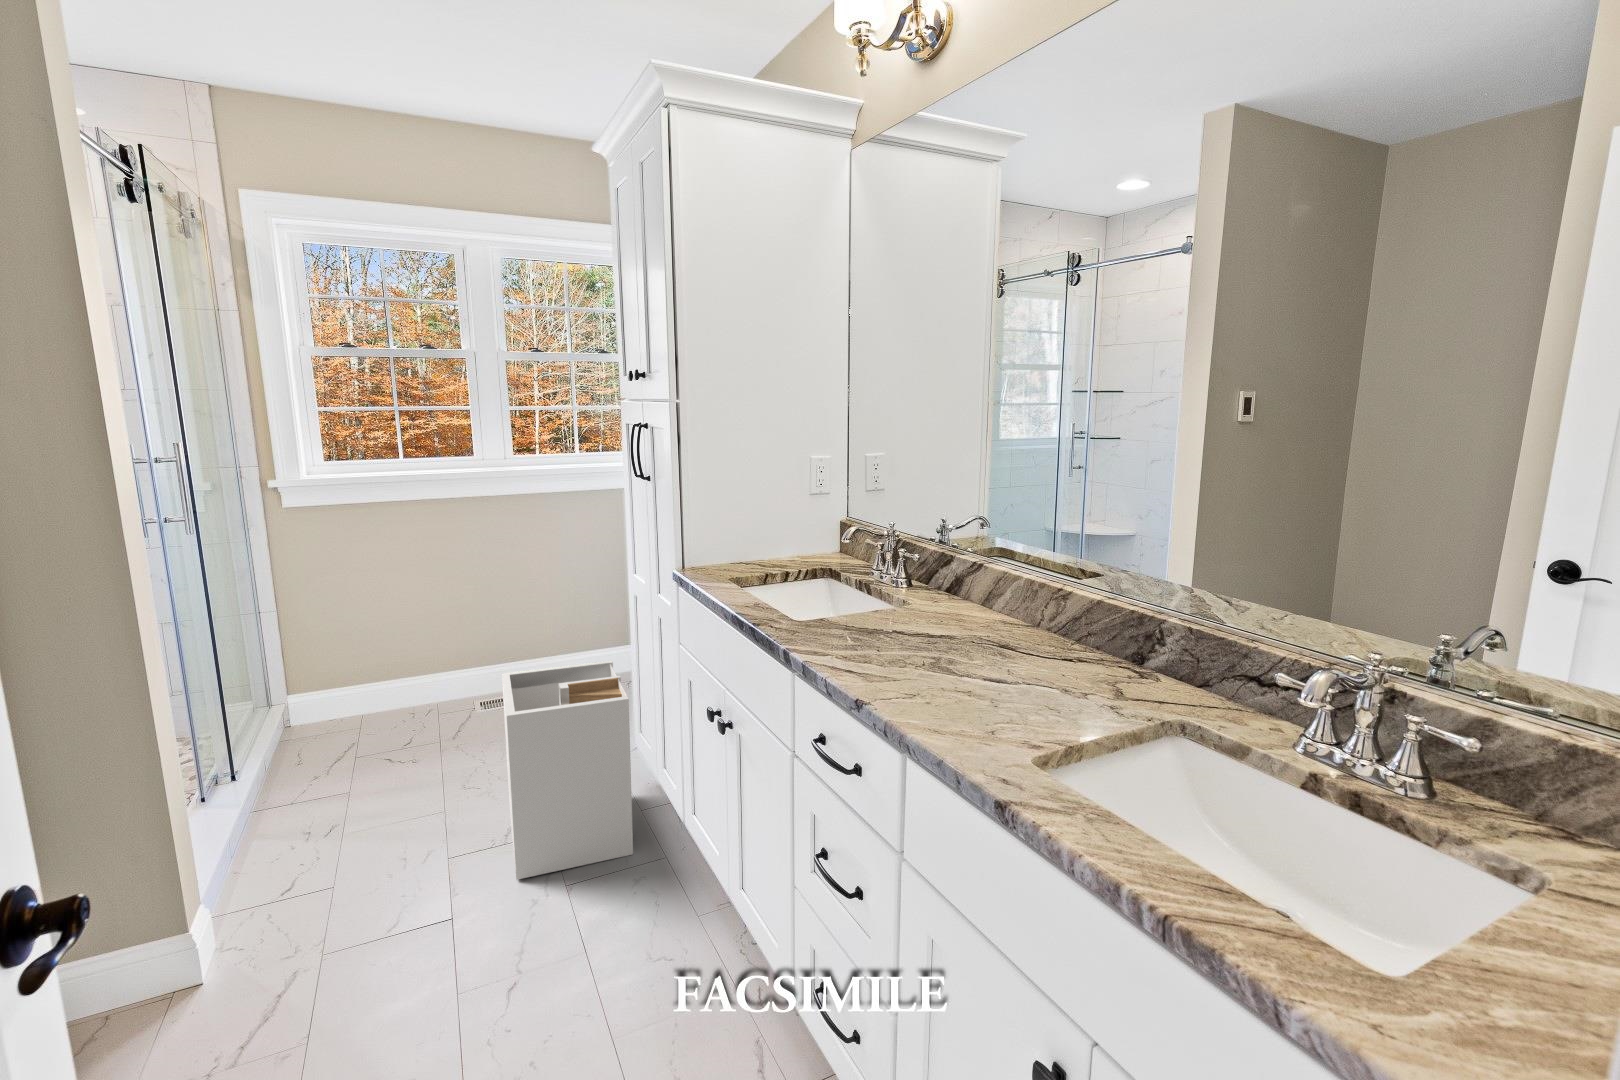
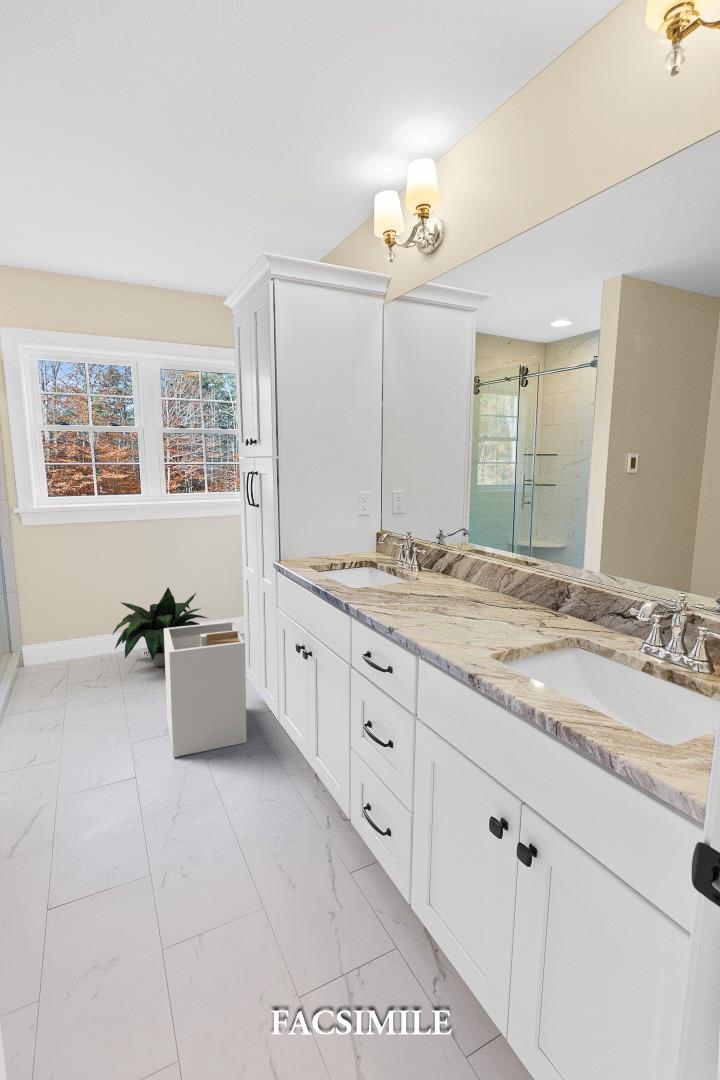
potted plant: none [427,601,582,726] -> present [113,587,207,667]

